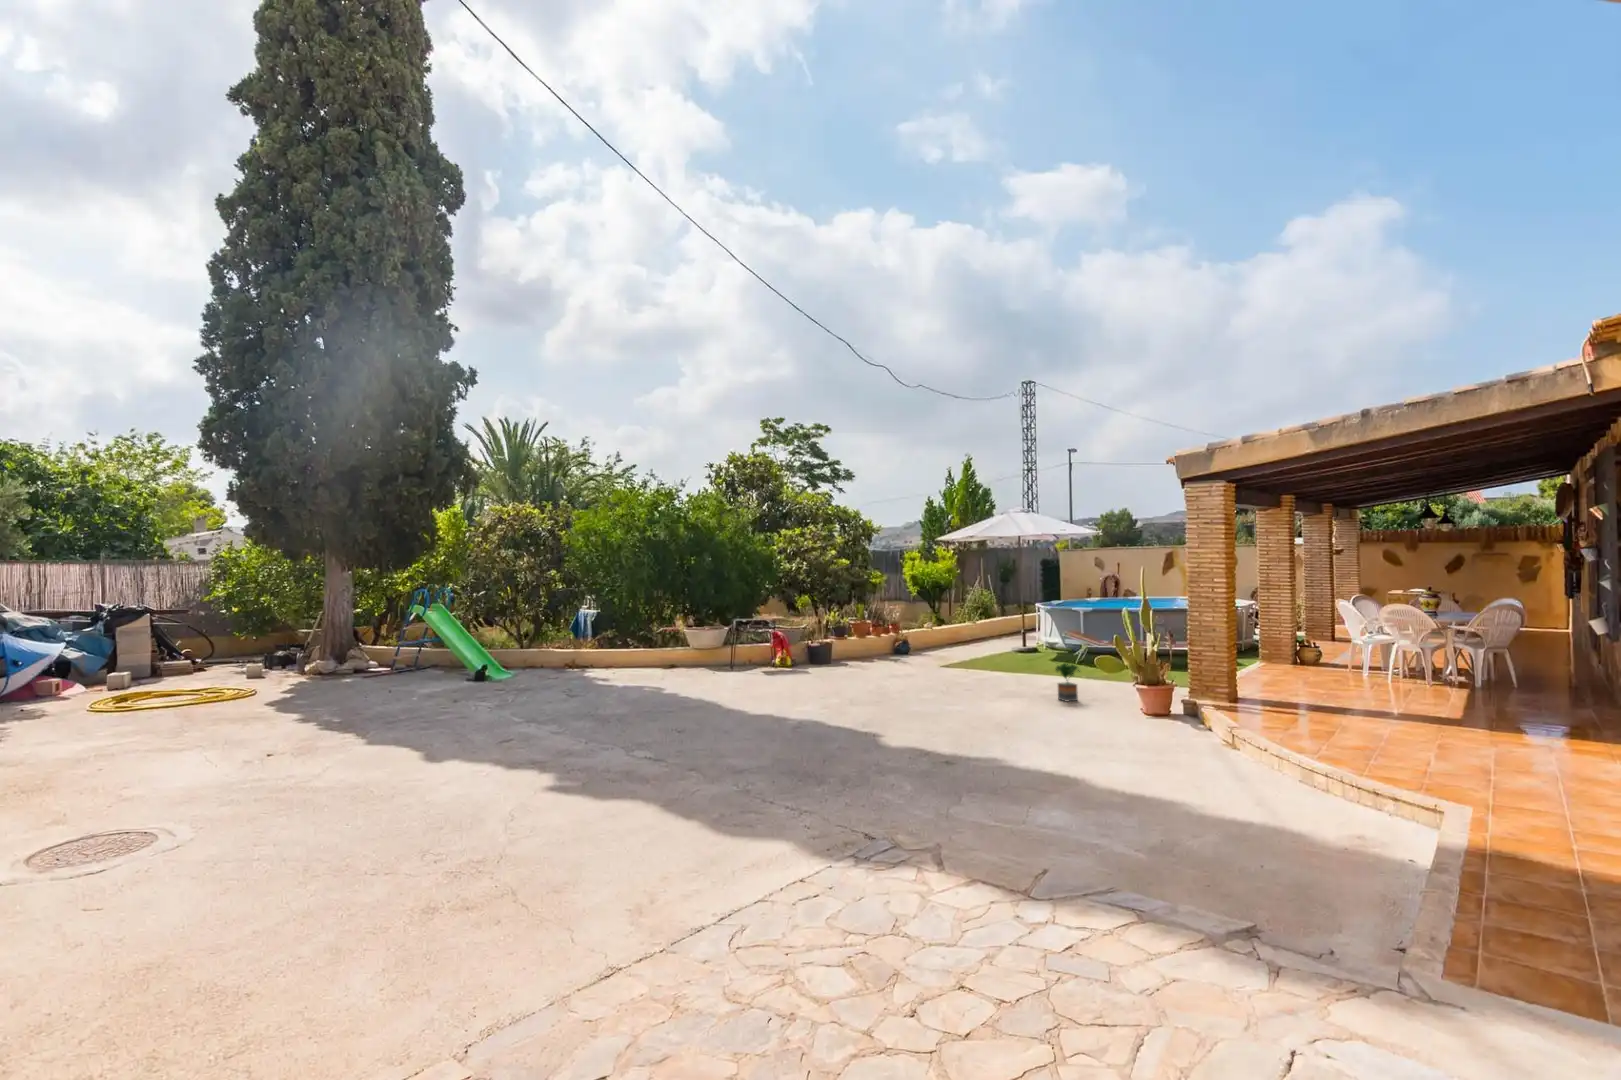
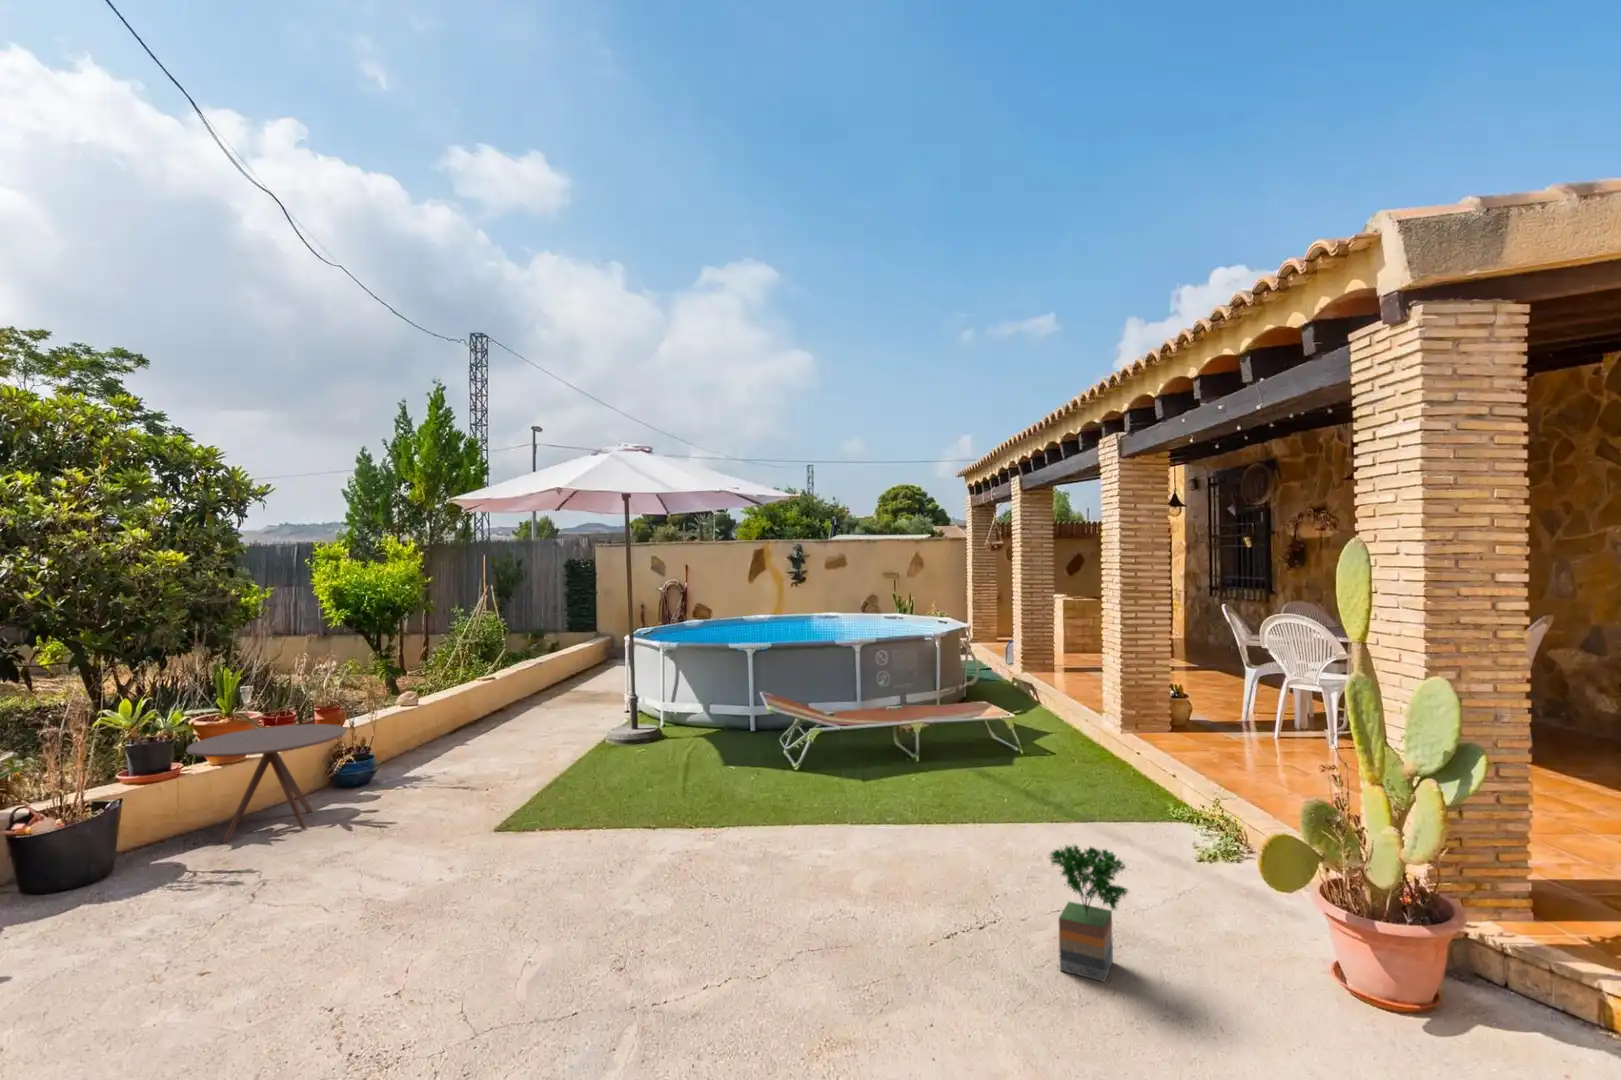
round table: none [850,626,895,660] -> present [187,724,346,843]

